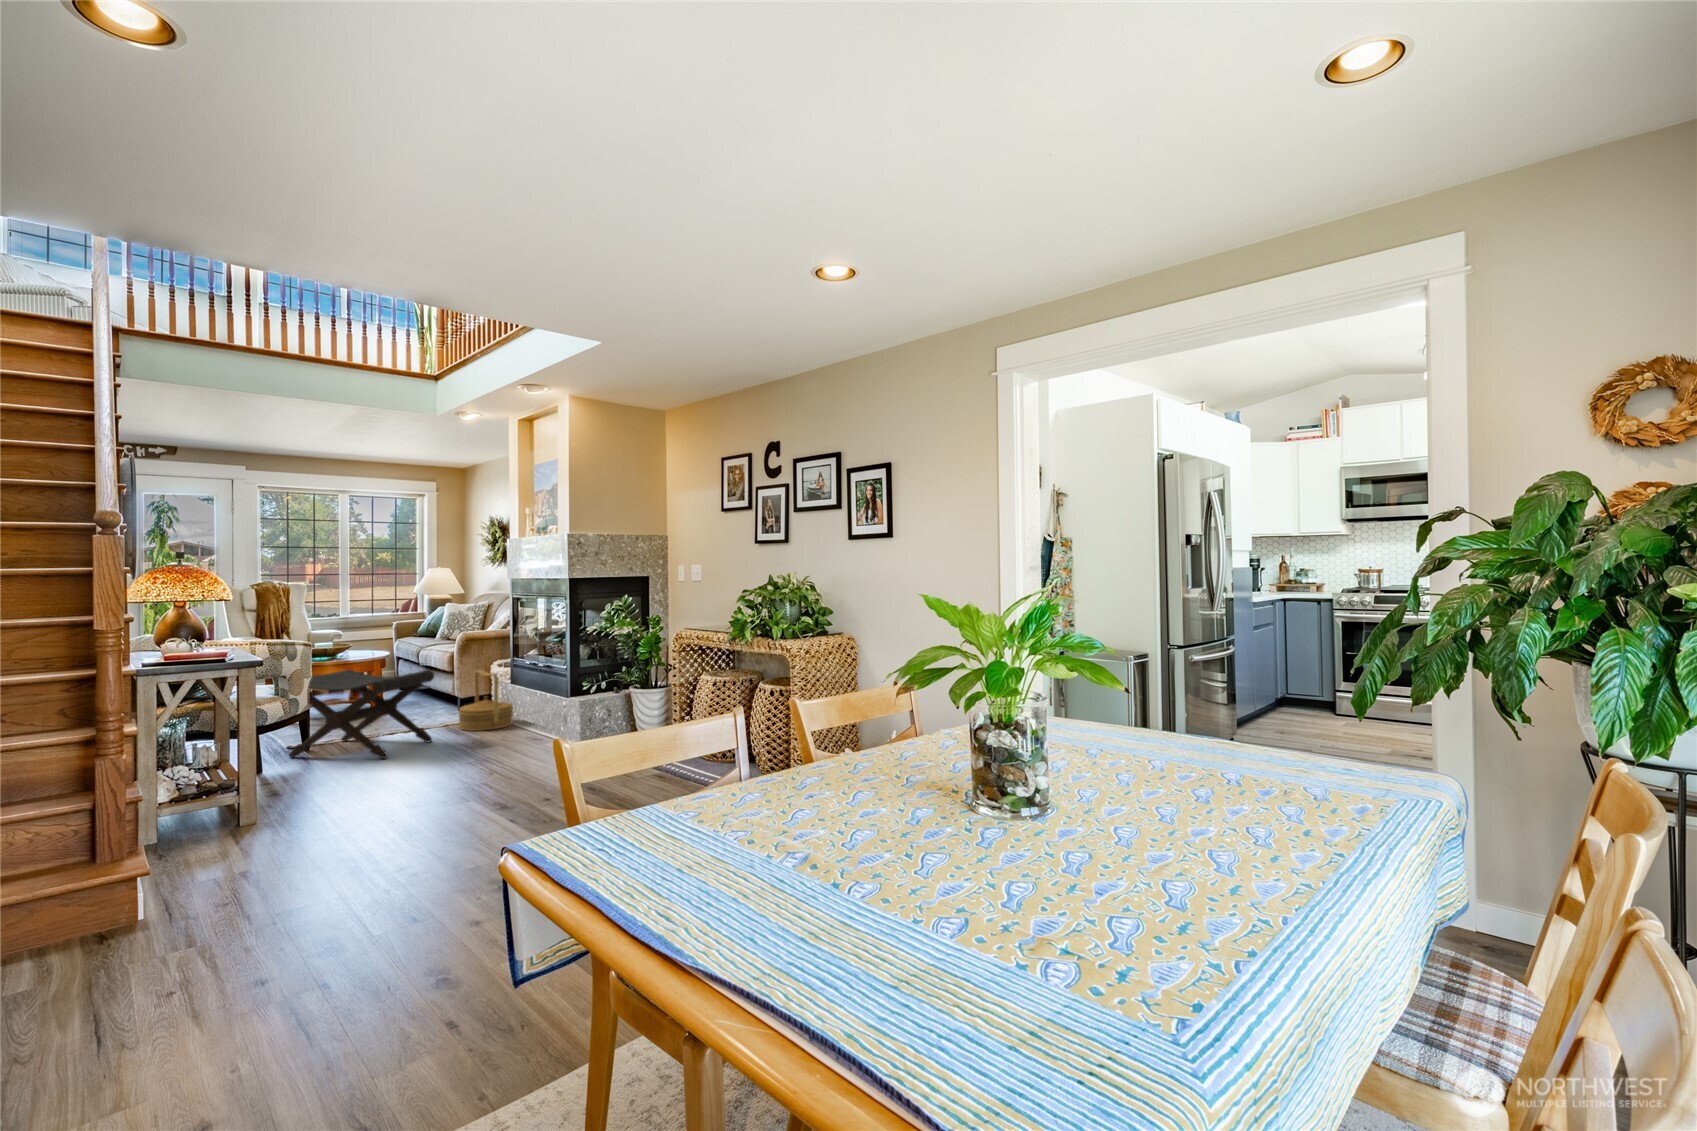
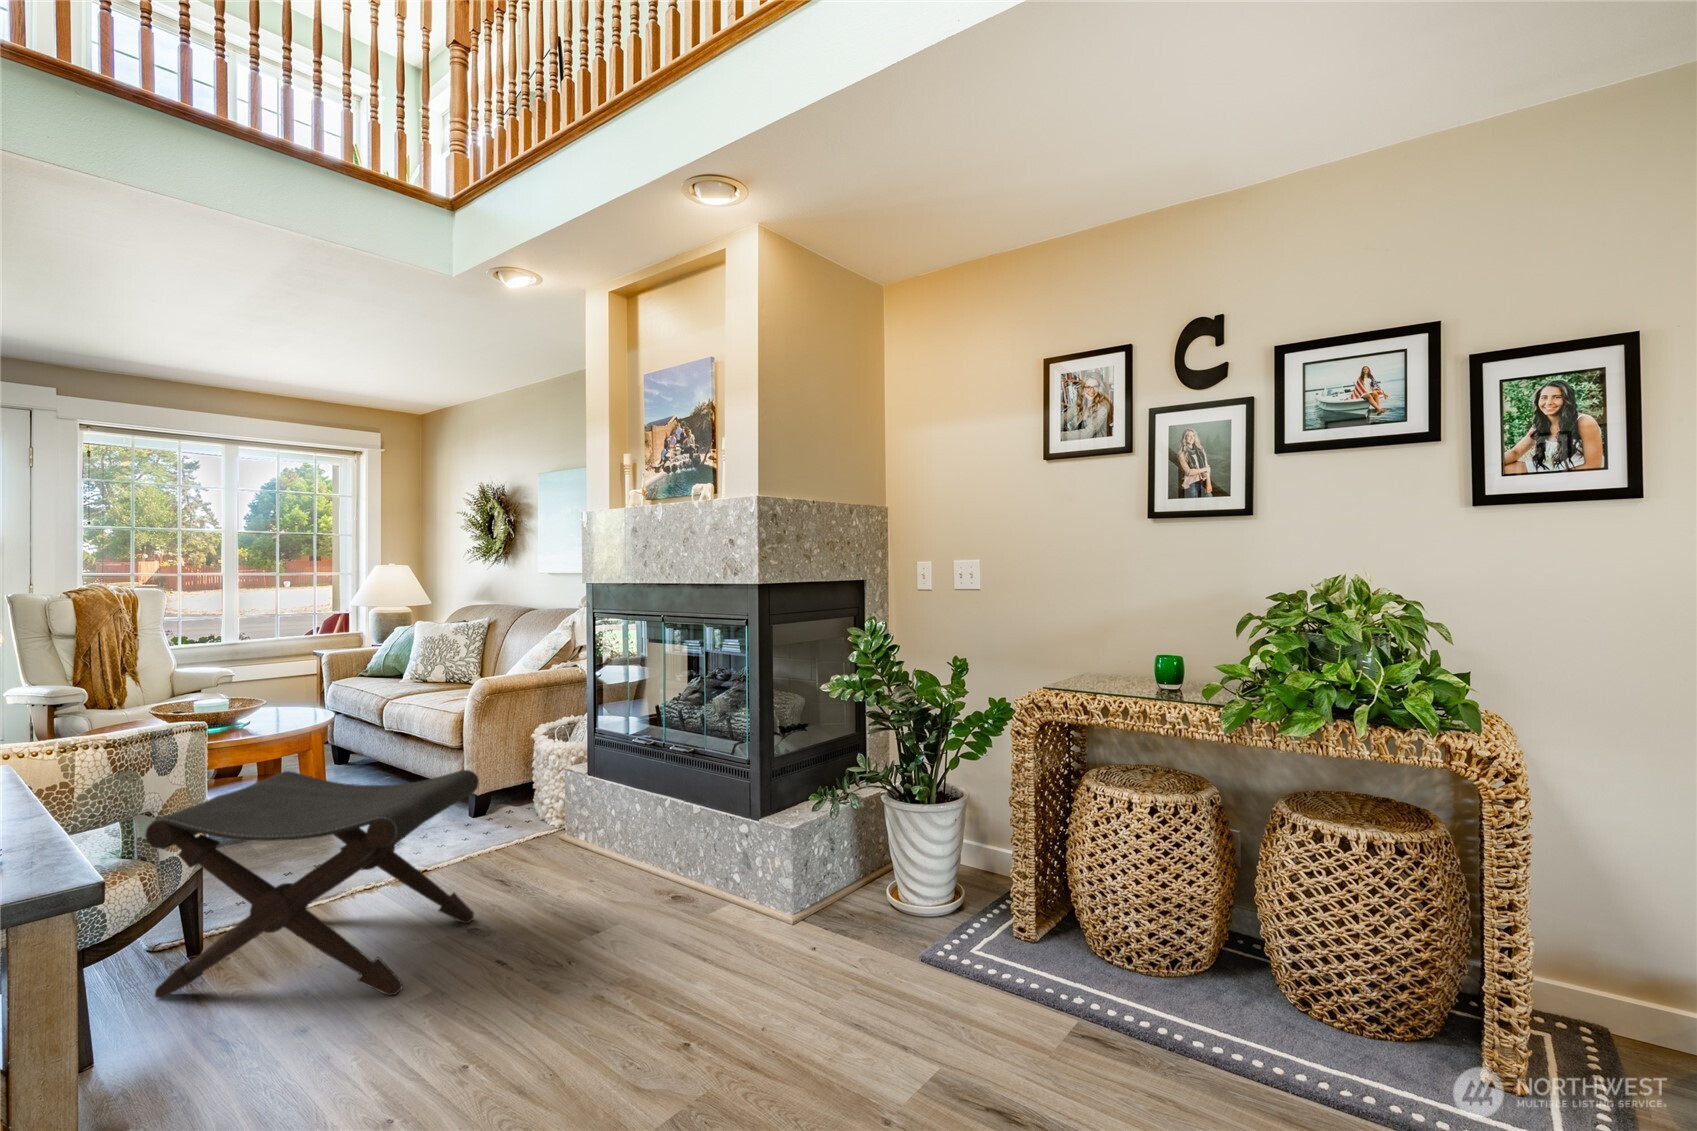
woven basket: present [458,670,513,731] -> none [502,753,605,879]

